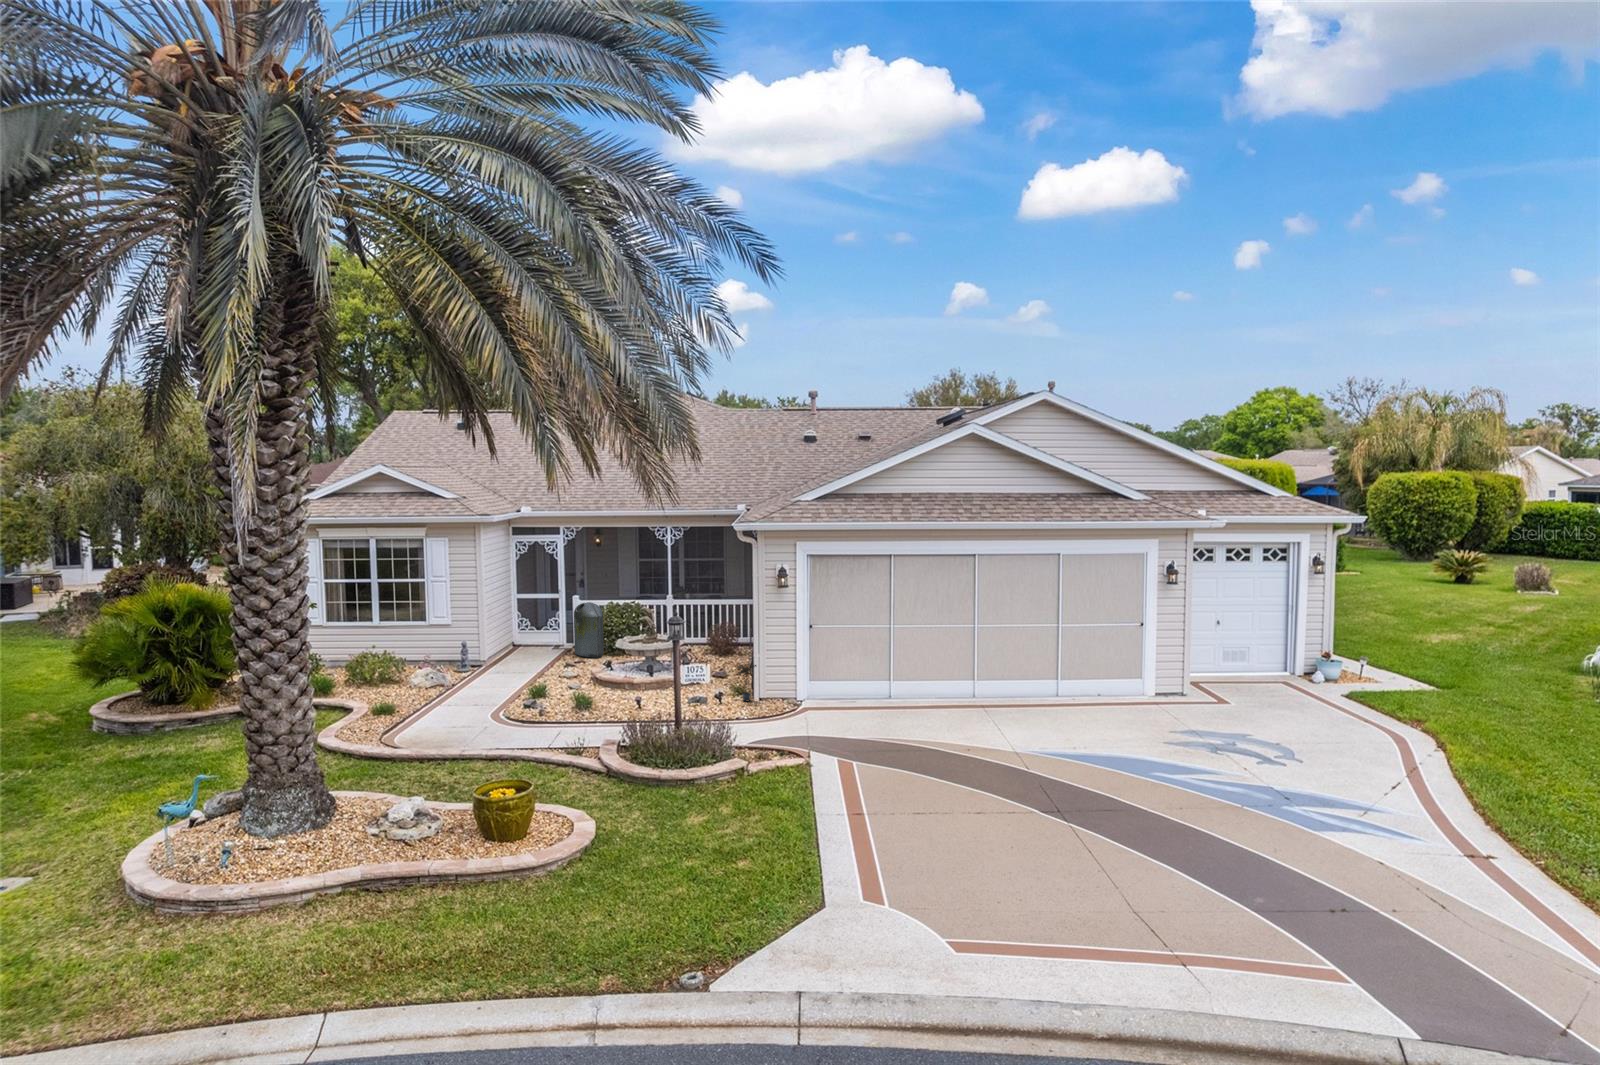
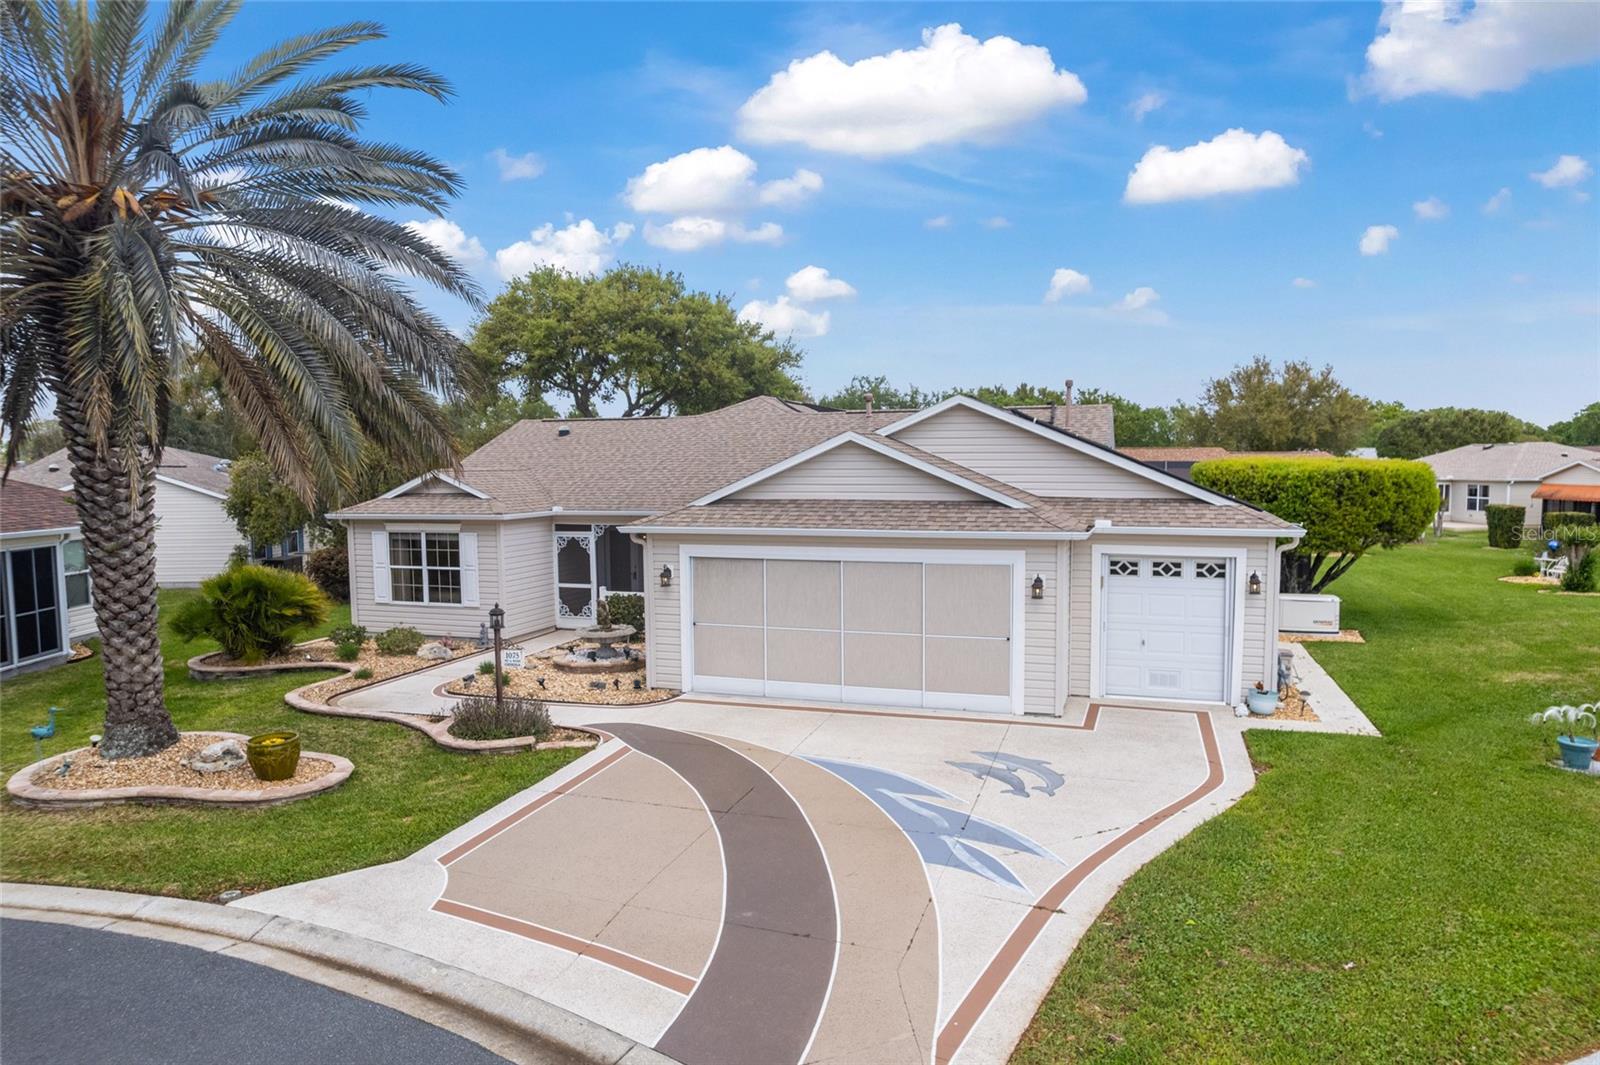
trash can: present [574,602,603,659] -> none [571,593,594,642]

